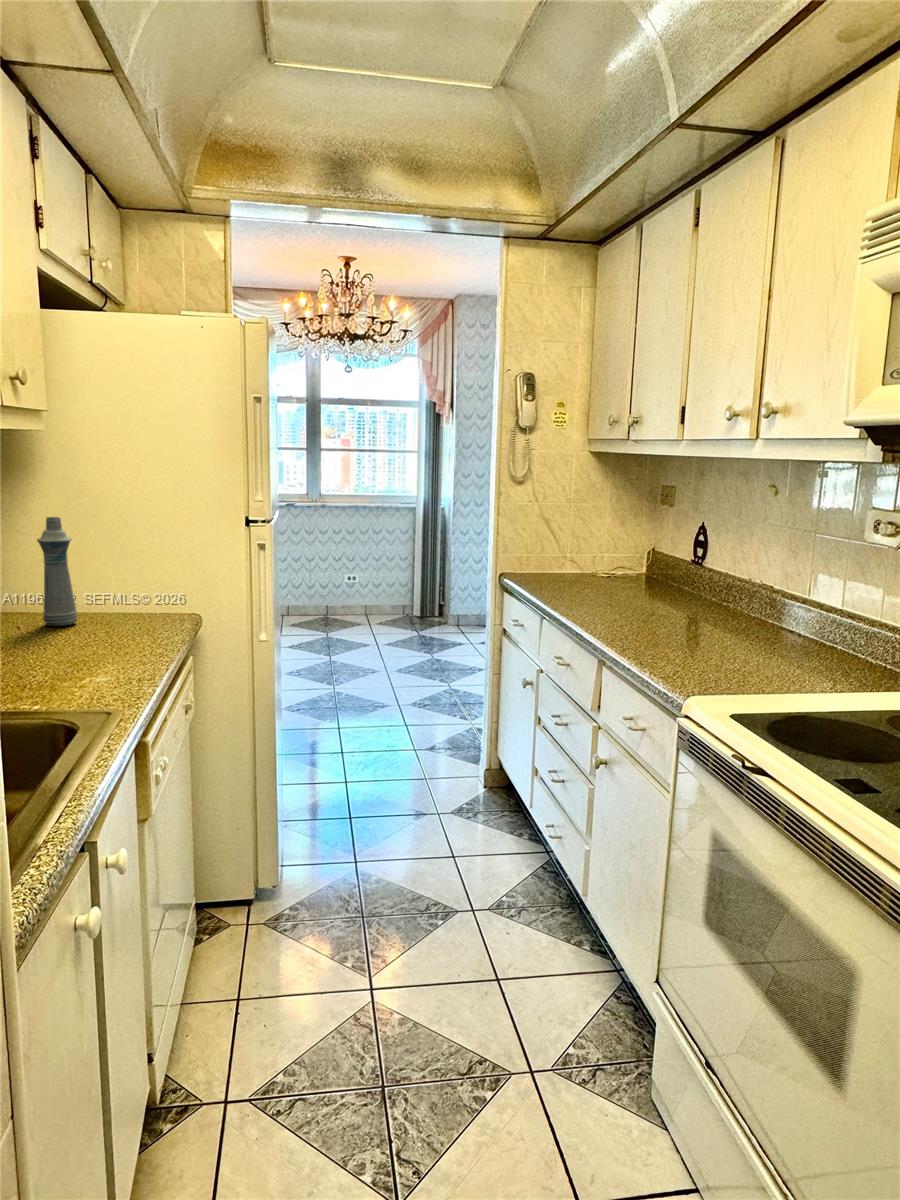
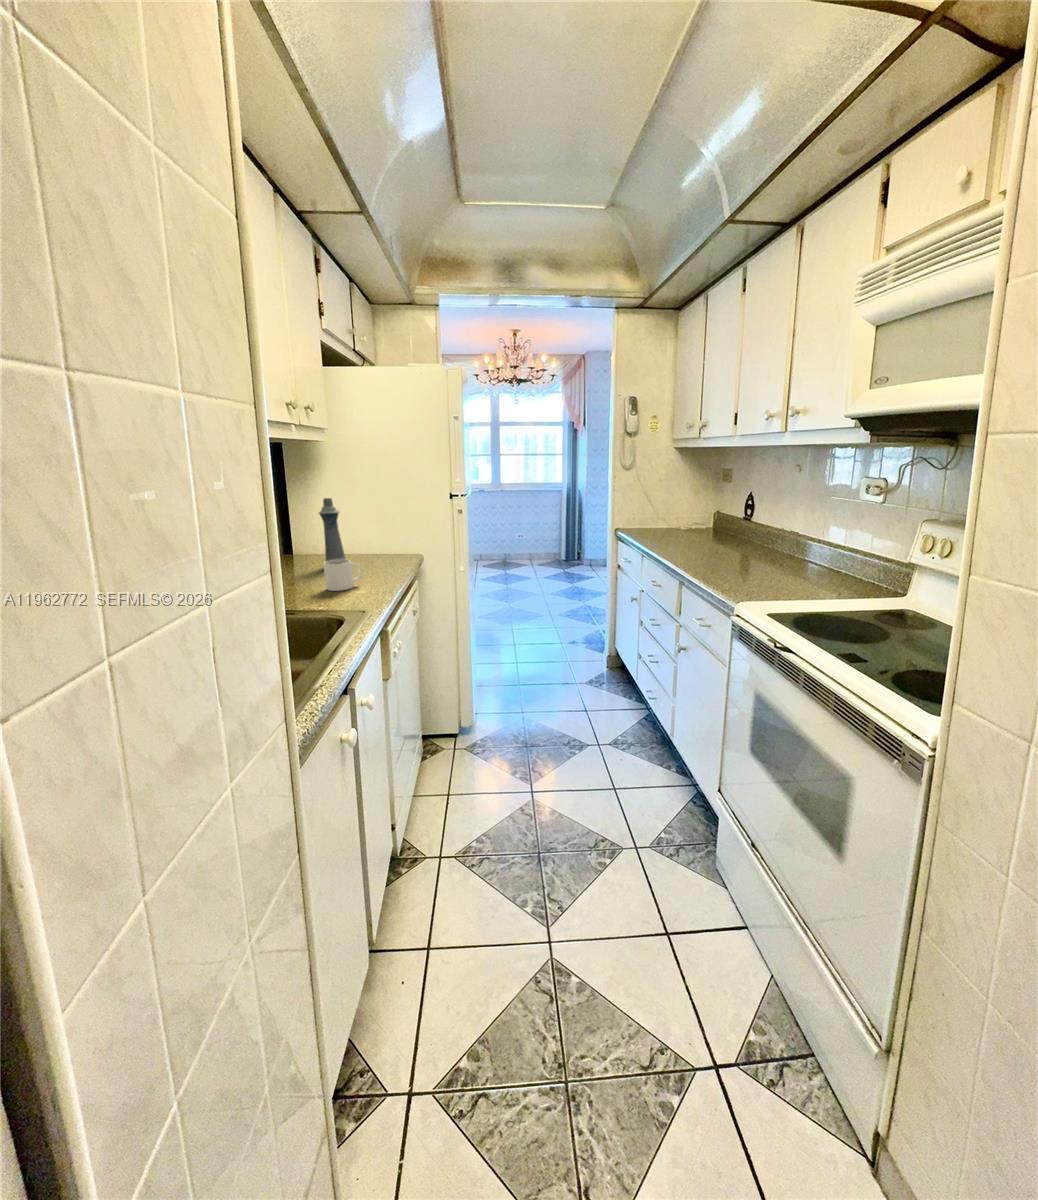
mug: none [49,618,111,668] -> present [323,560,362,591]

